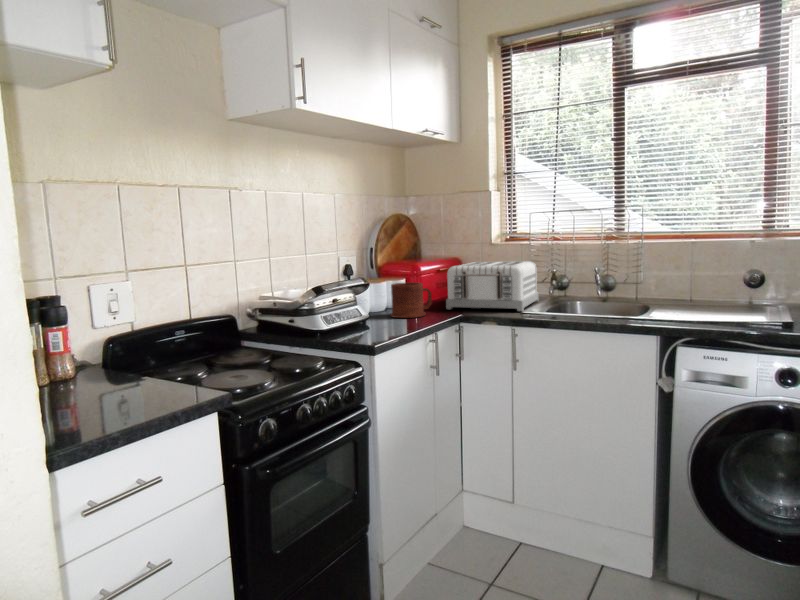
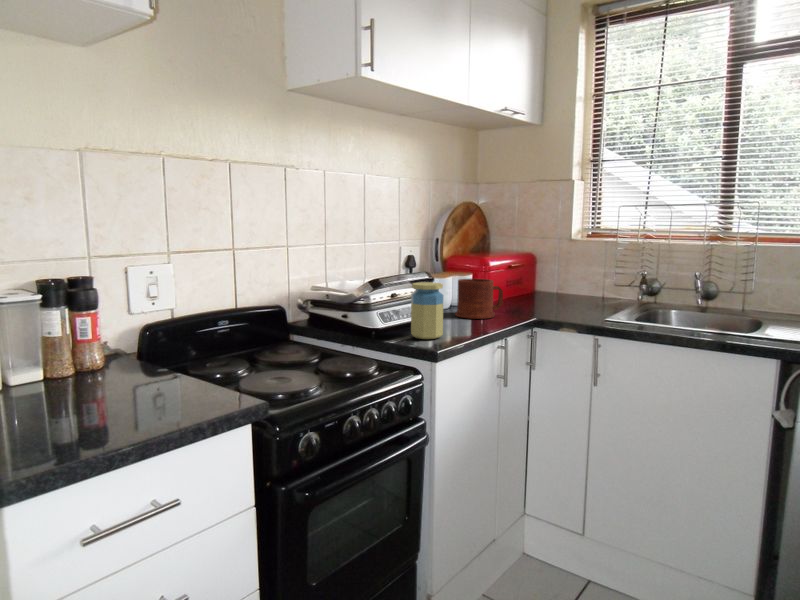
toaster: present [446,261,539,311] -> none [518,259,624,318]
jar: none [350,287,379,337] -> present [411,282,443,339]

